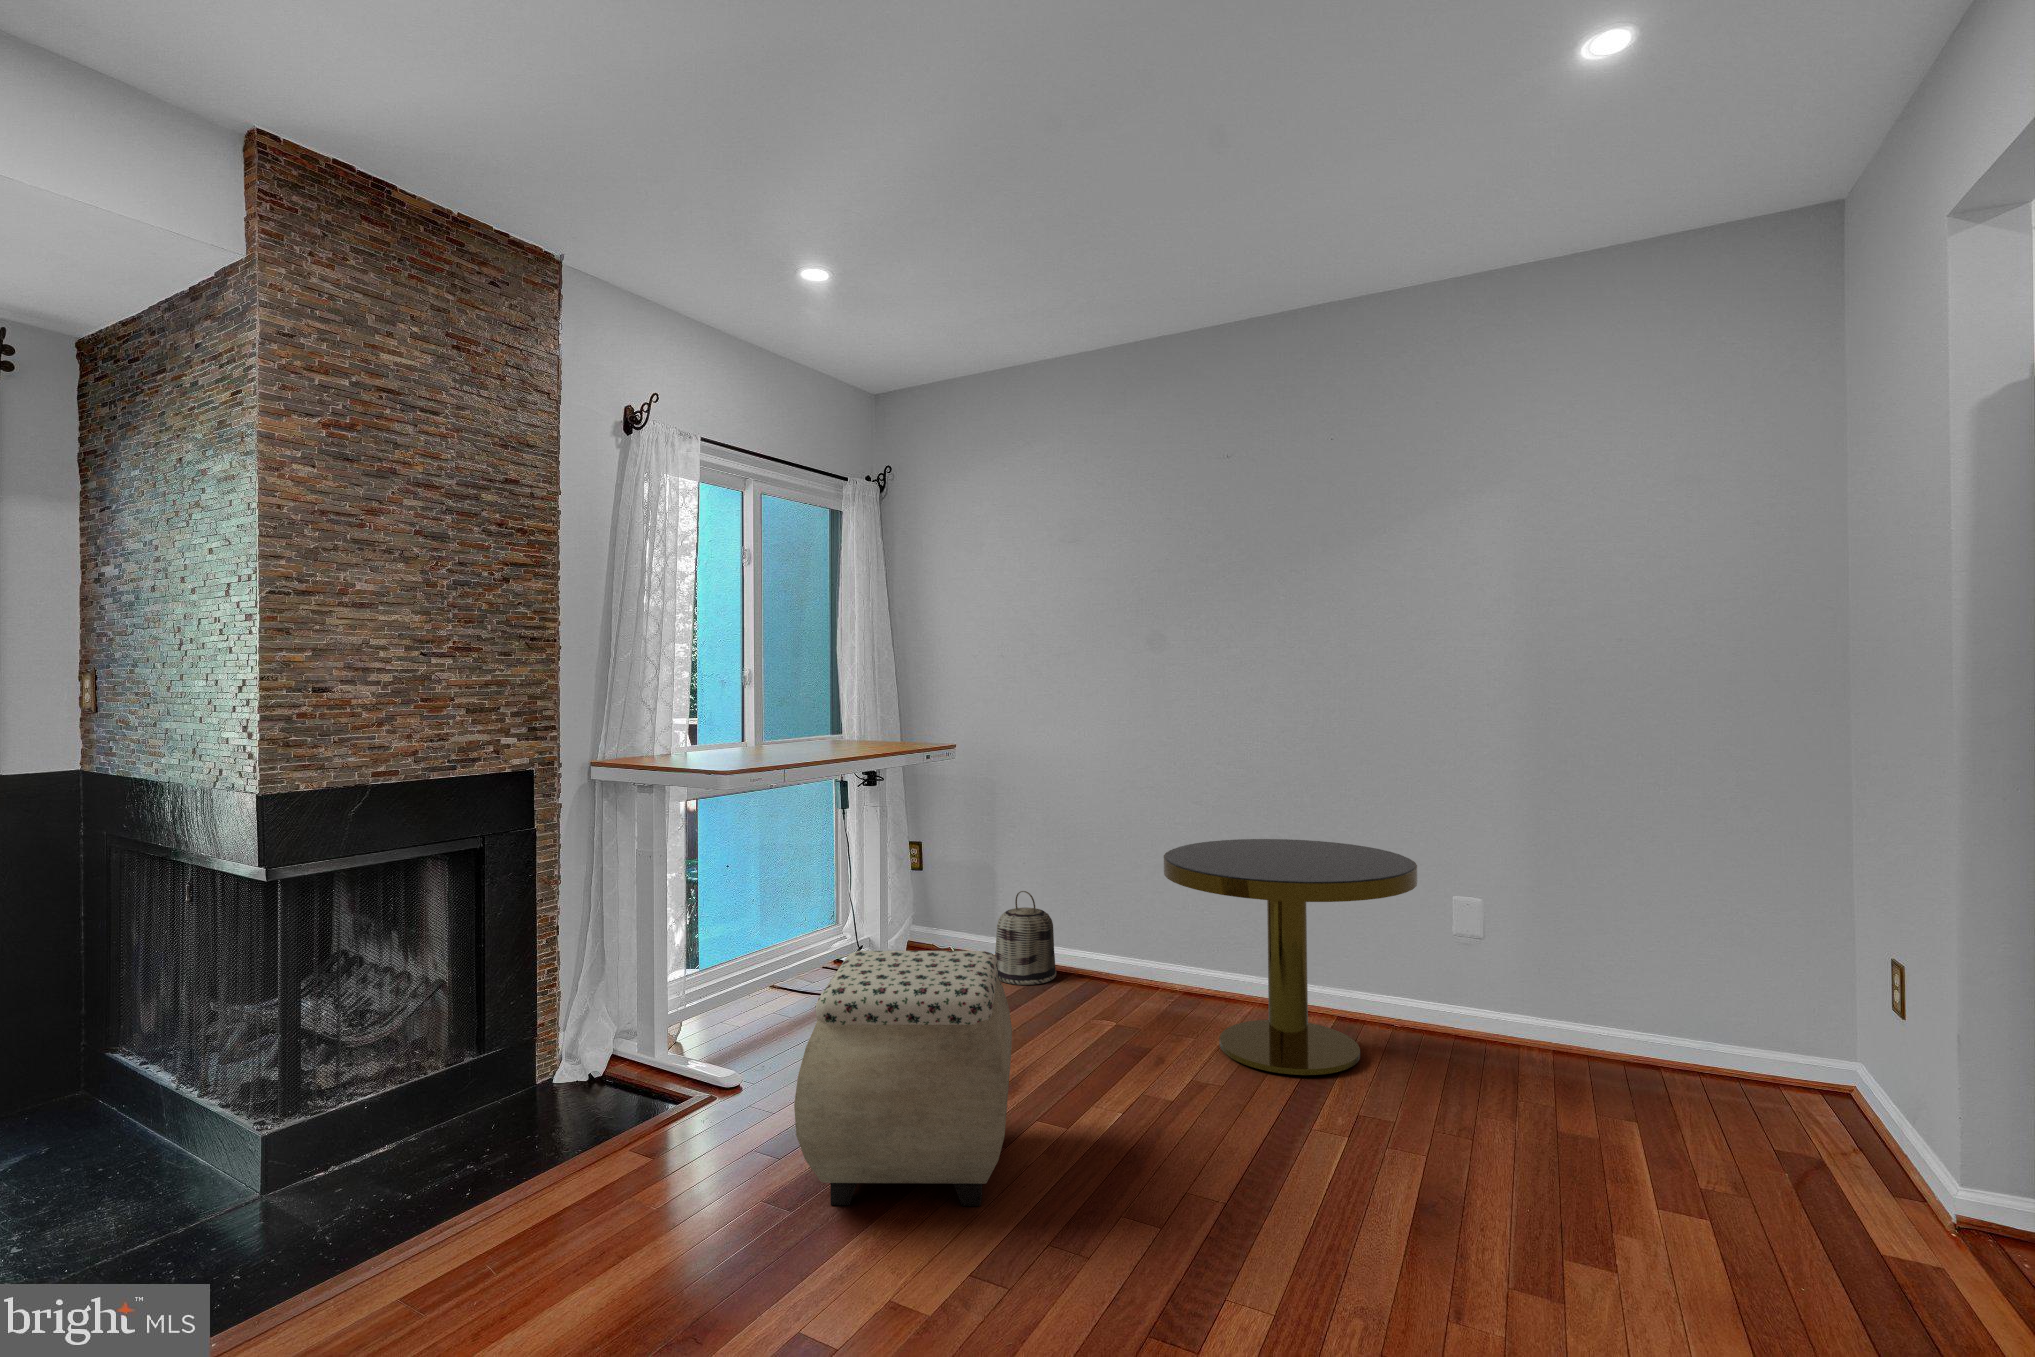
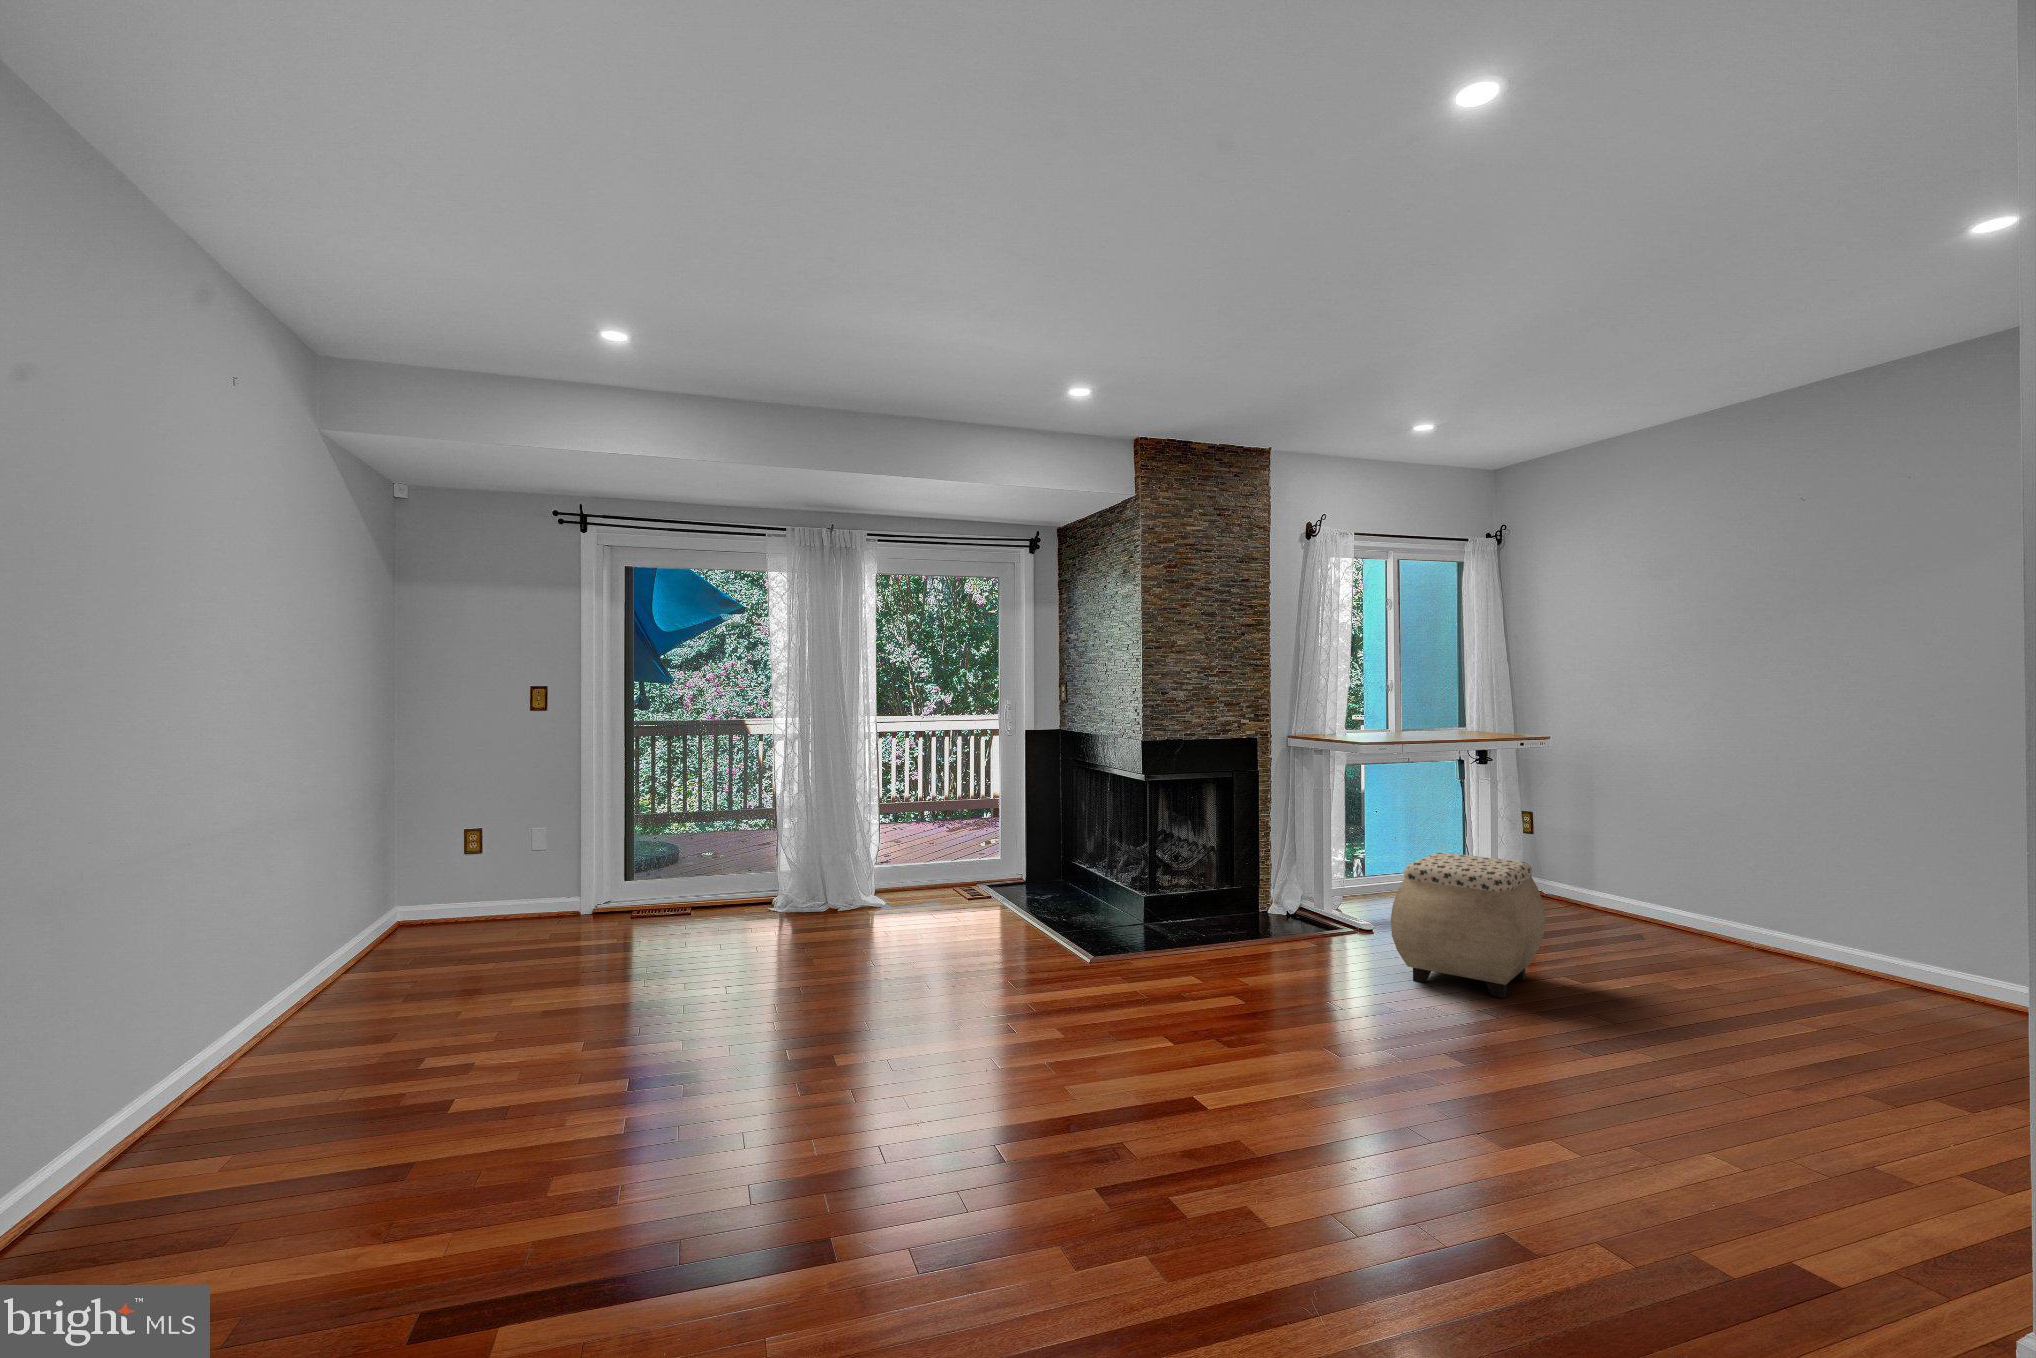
side table: present [1164,839,1417,1075] -> none [1700,821,1957,1006]
basket: present [995,891,1056,985] -> none [1583,852,1639,923]

